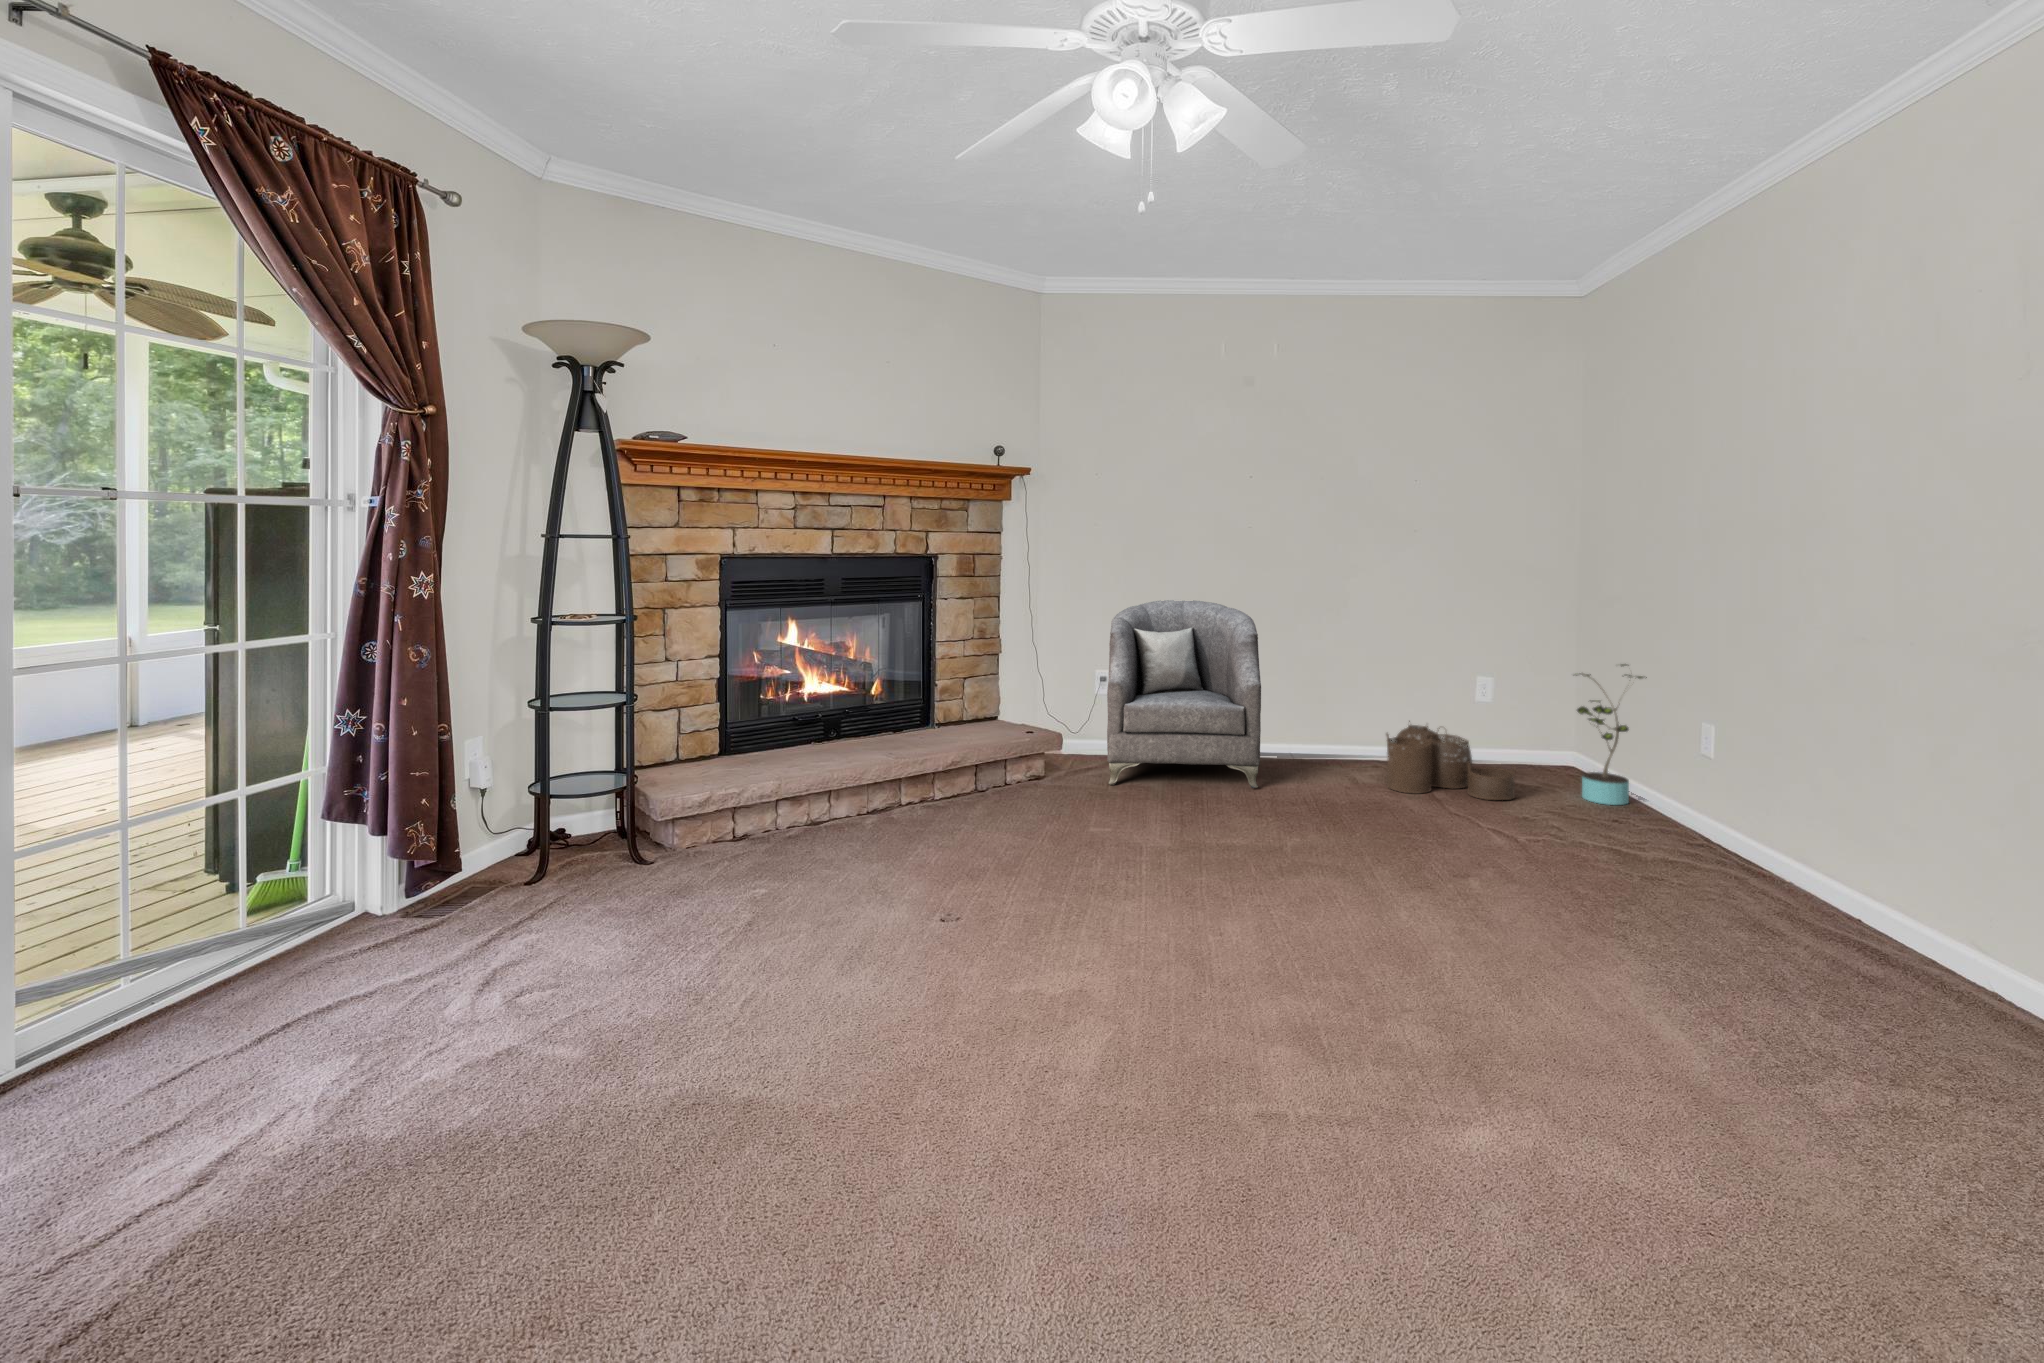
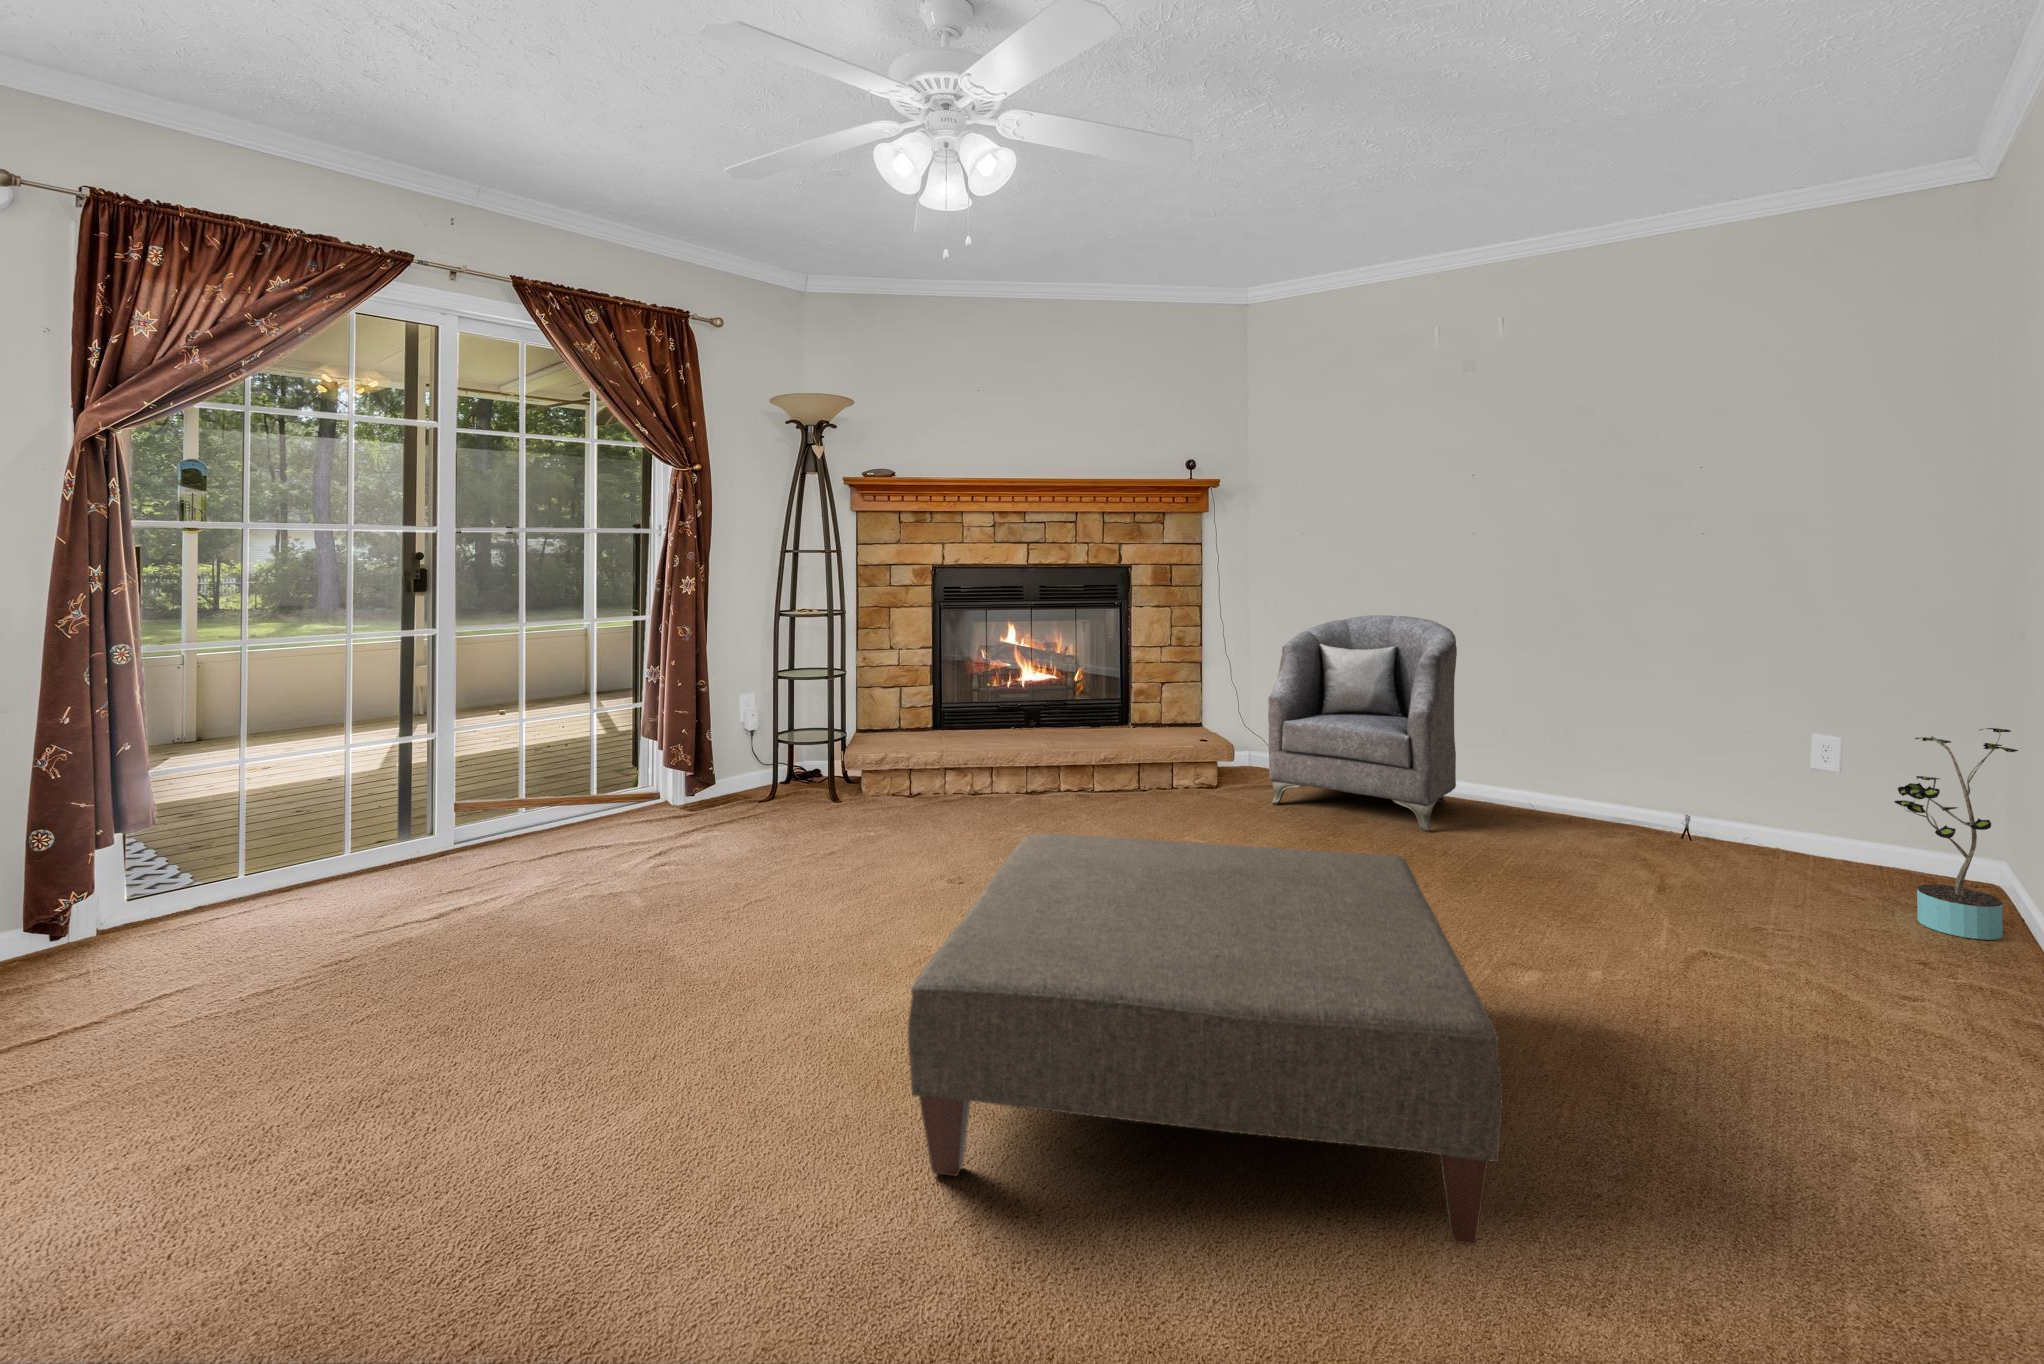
woven basket: present [1386,721,1515,800] -> none [1606,780,1791,899]
ottoman: none [1142,810,1799,1247] -> present [908,834,1502,1245]

